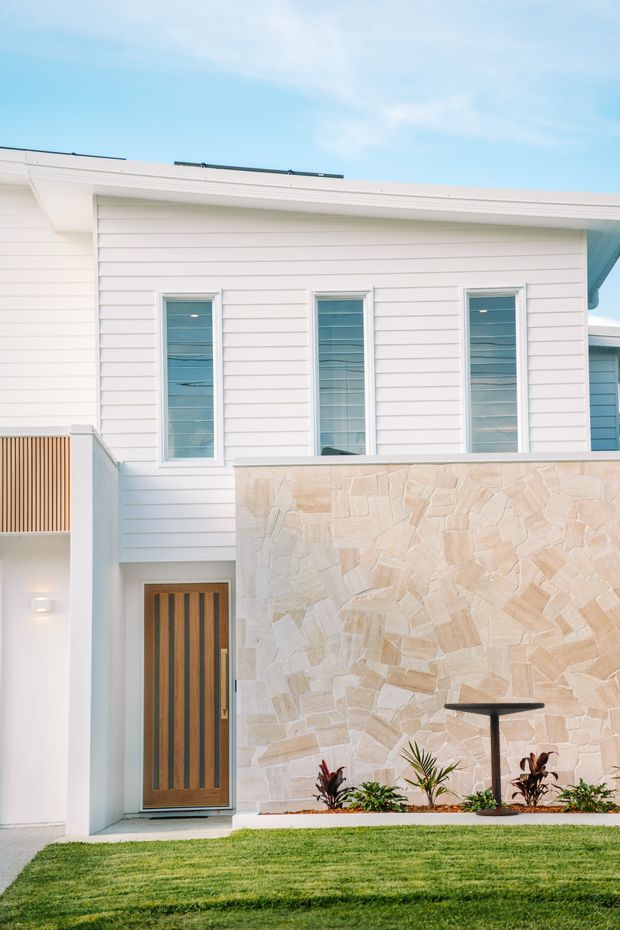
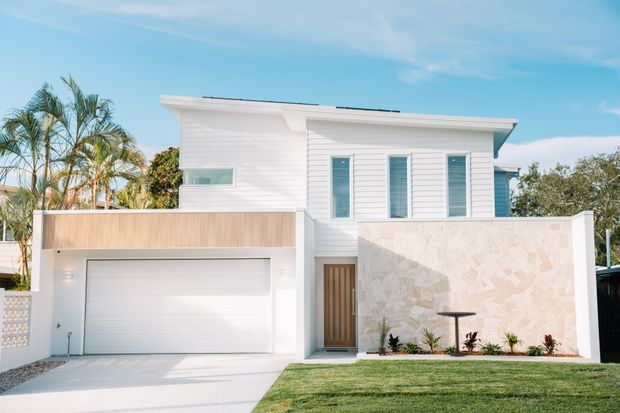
house plant: none [273,710,330,817] -> present [378,317,390,355]

